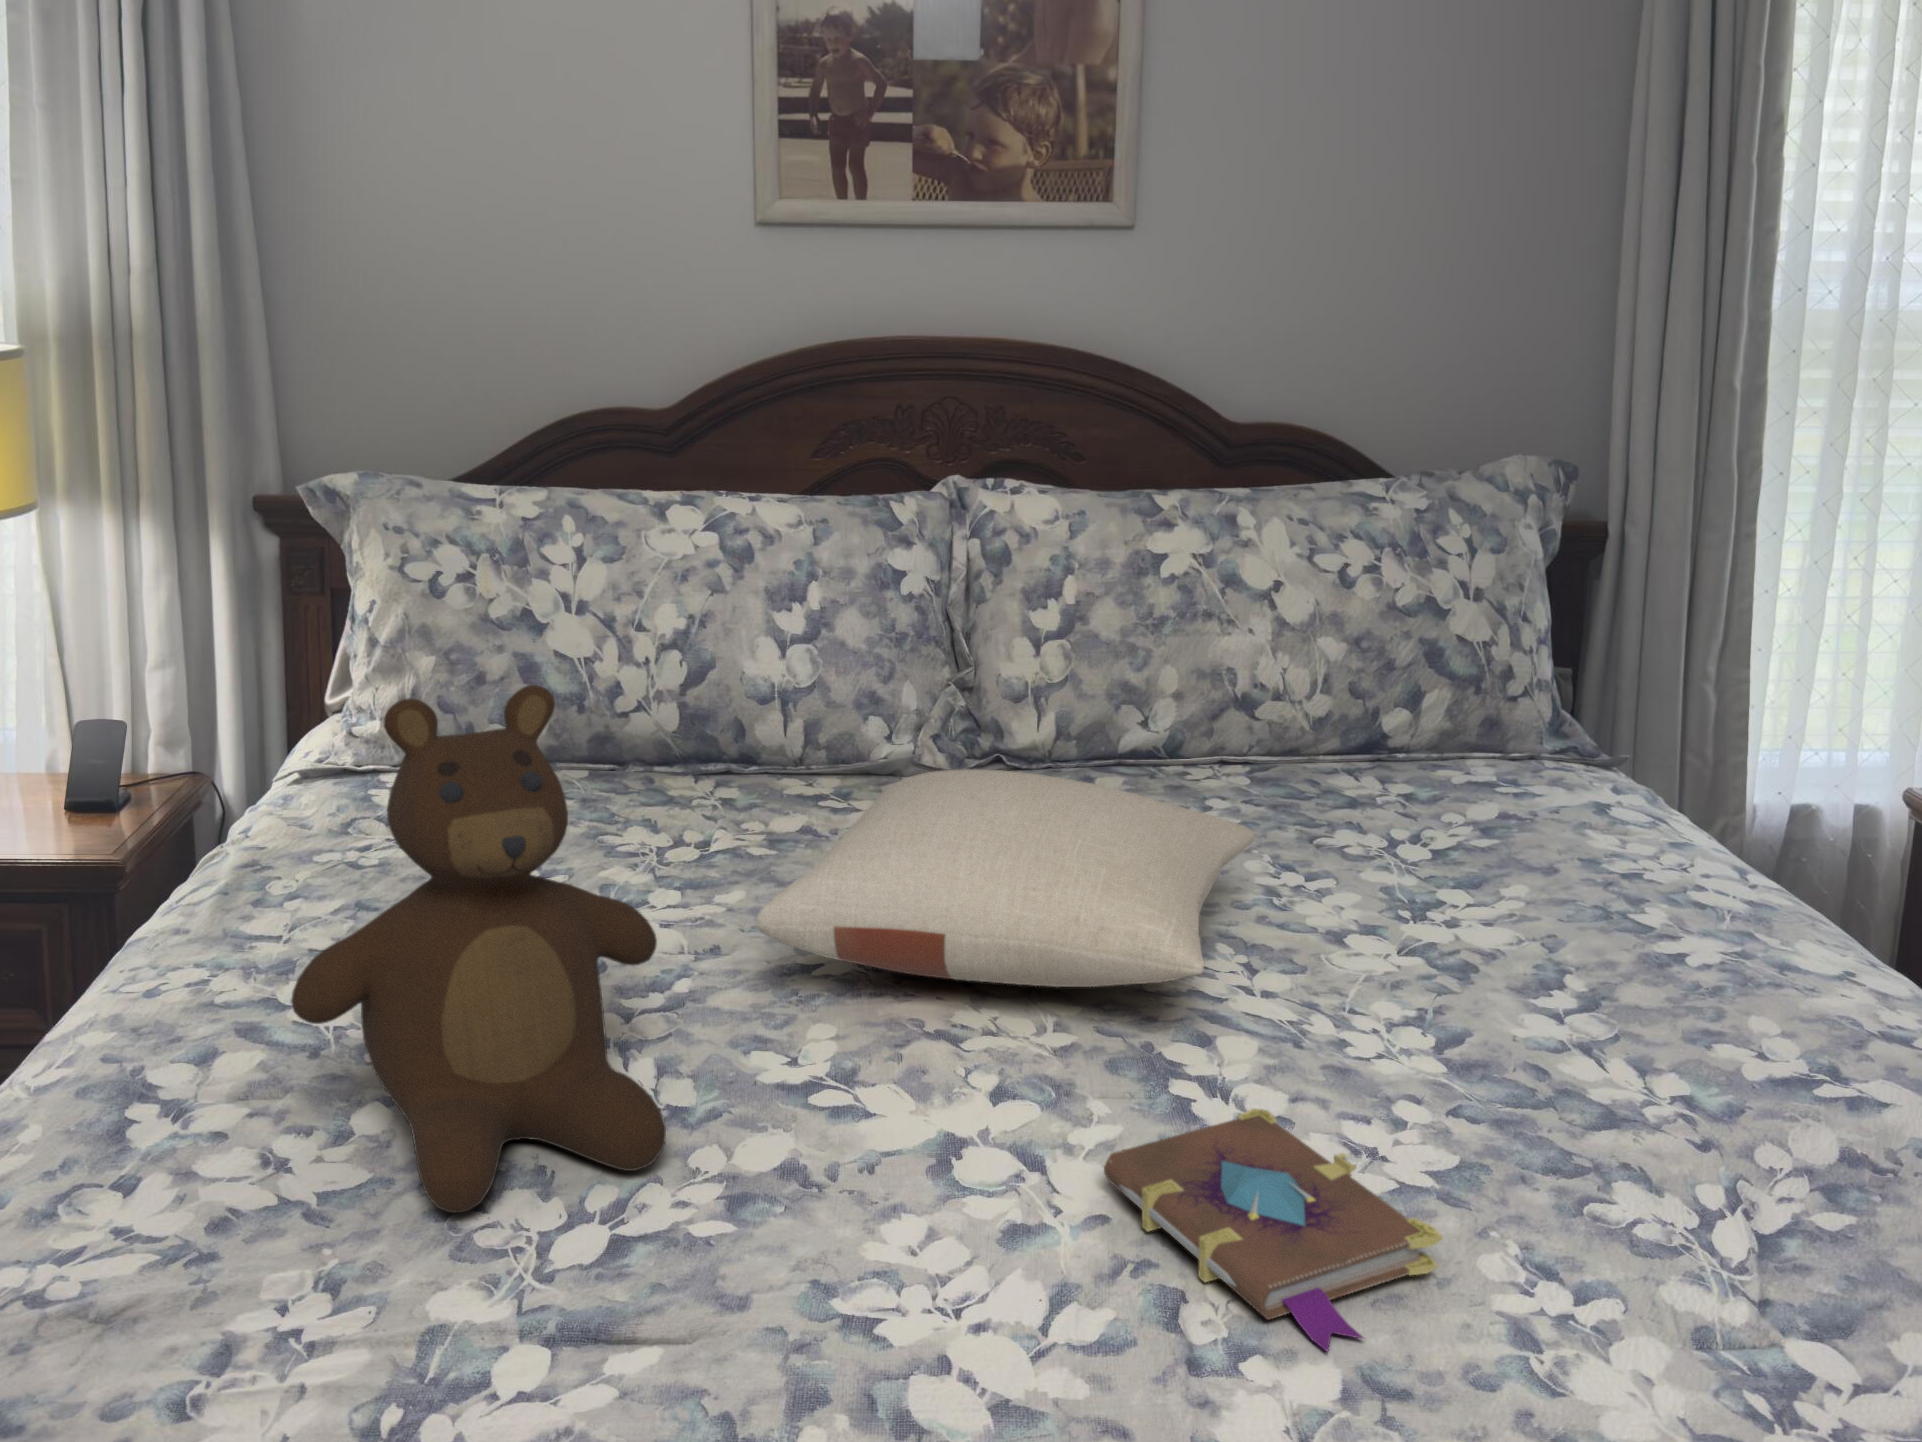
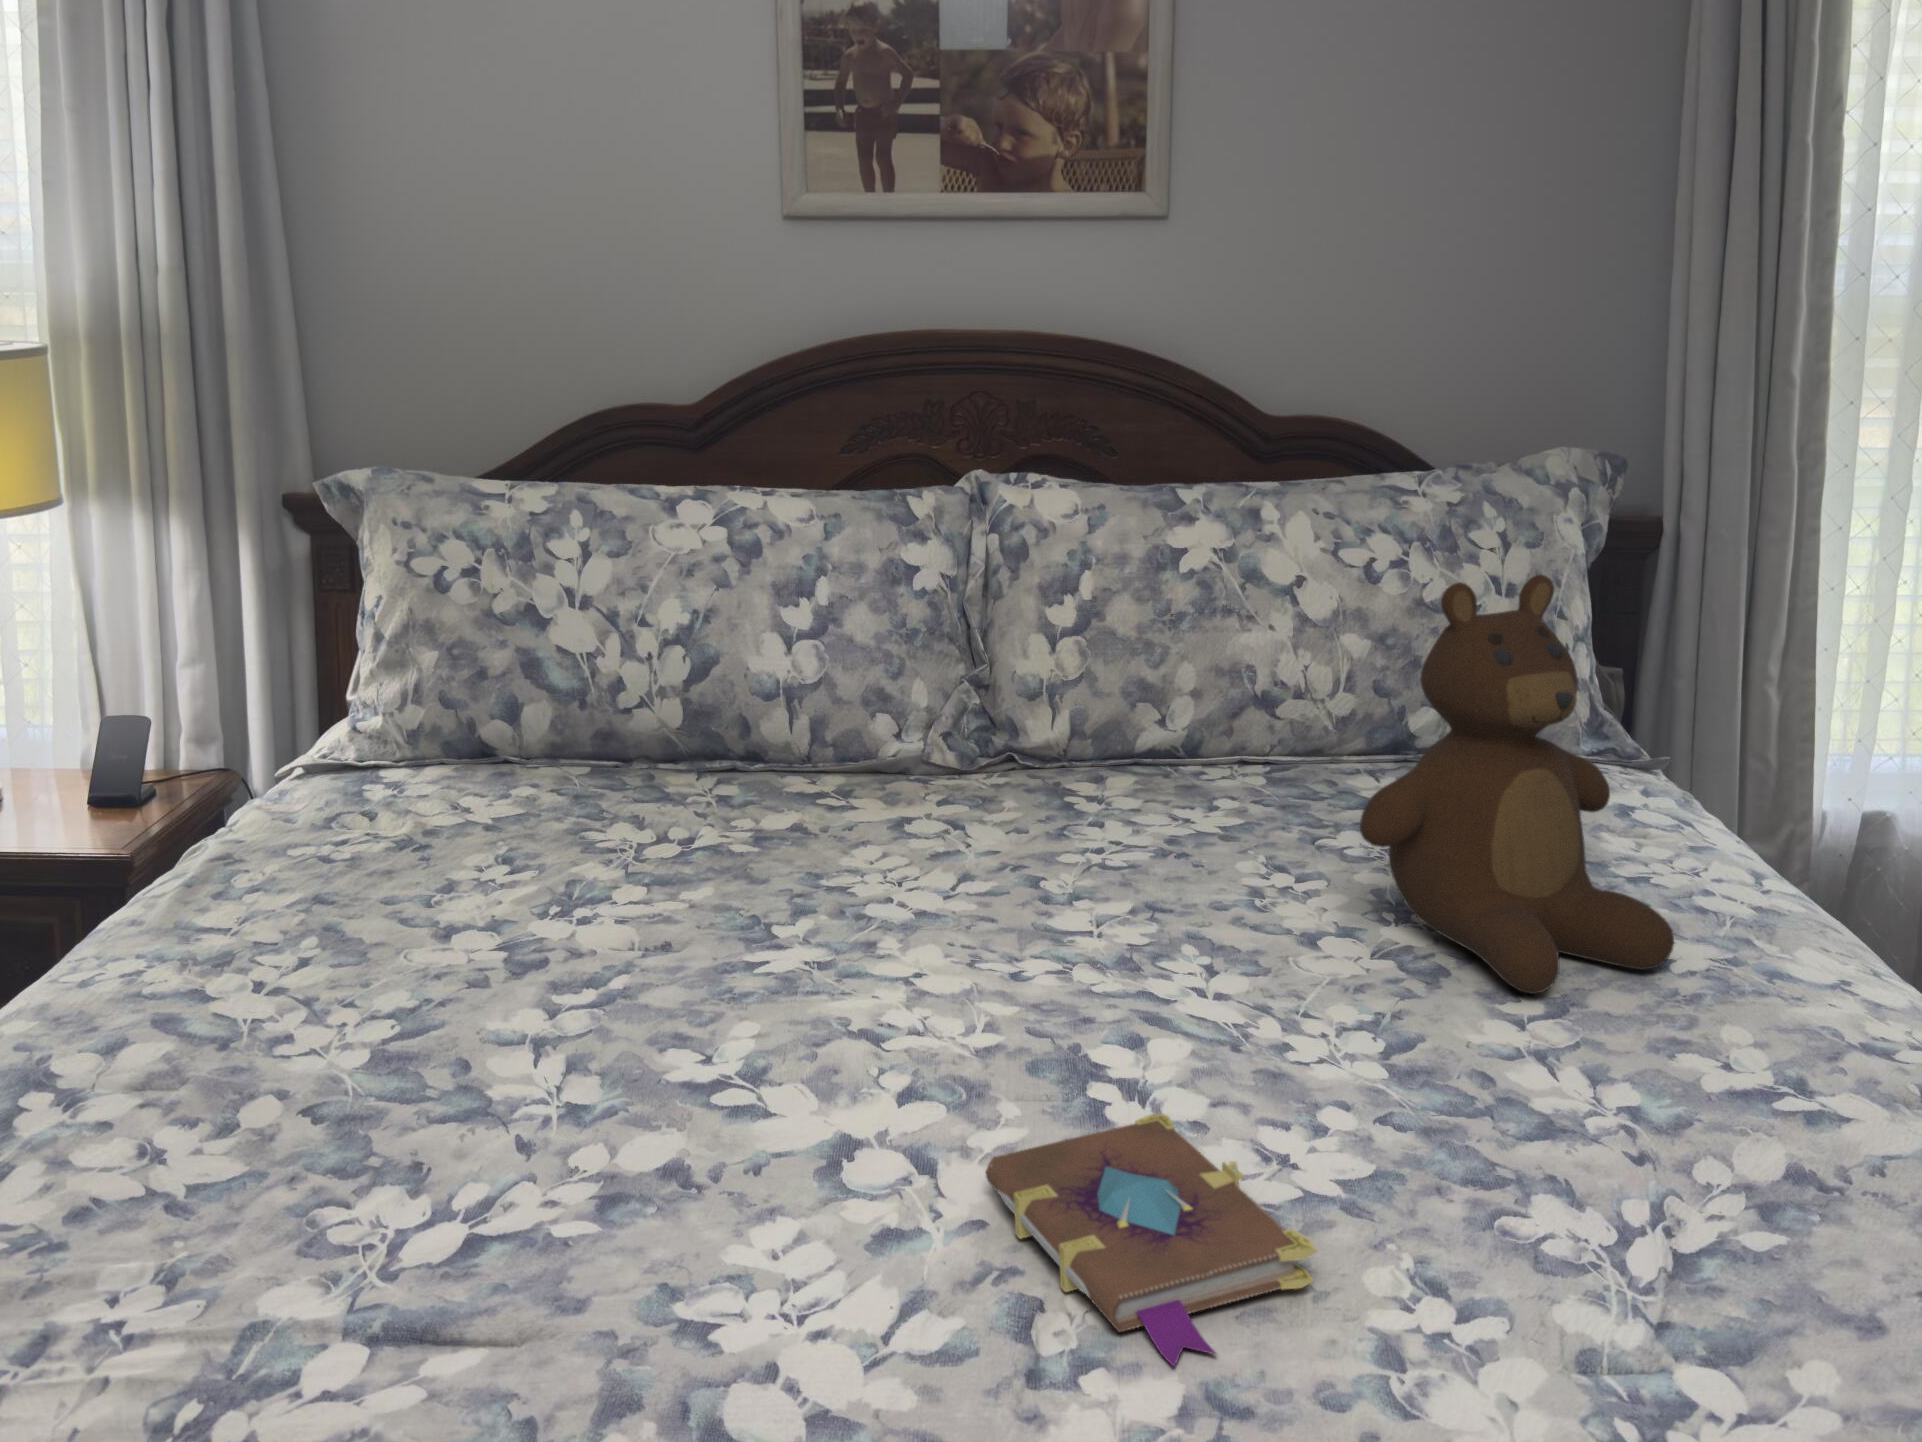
teddy bear: present [291,685,666,1213] -> present [1360,575,1674,994]
pillow: present [756,769,1256,987] -> none [679,765,1227,983]

